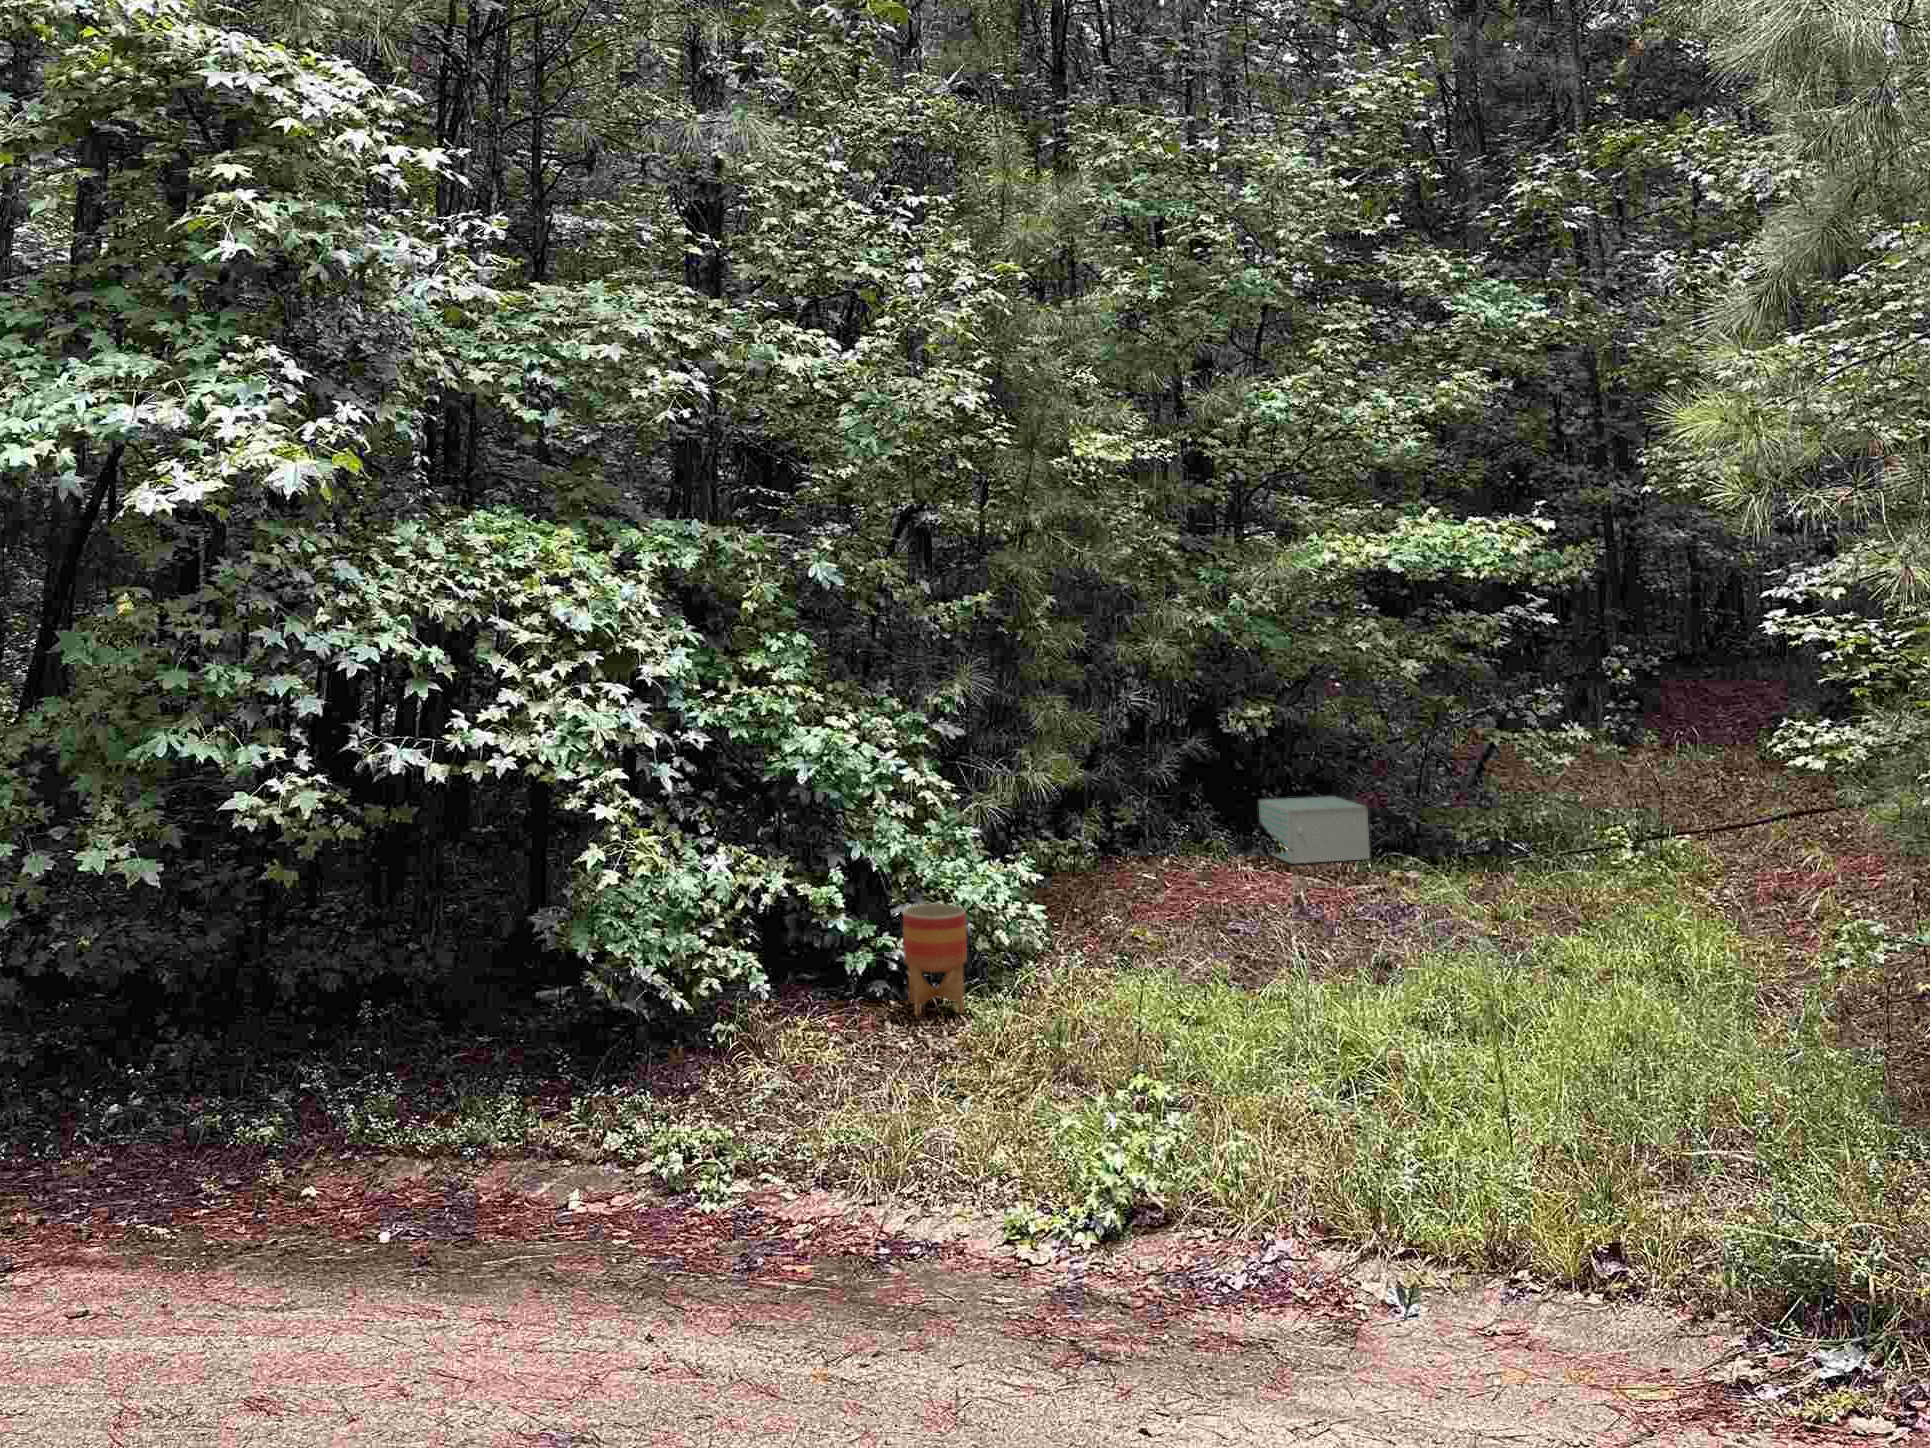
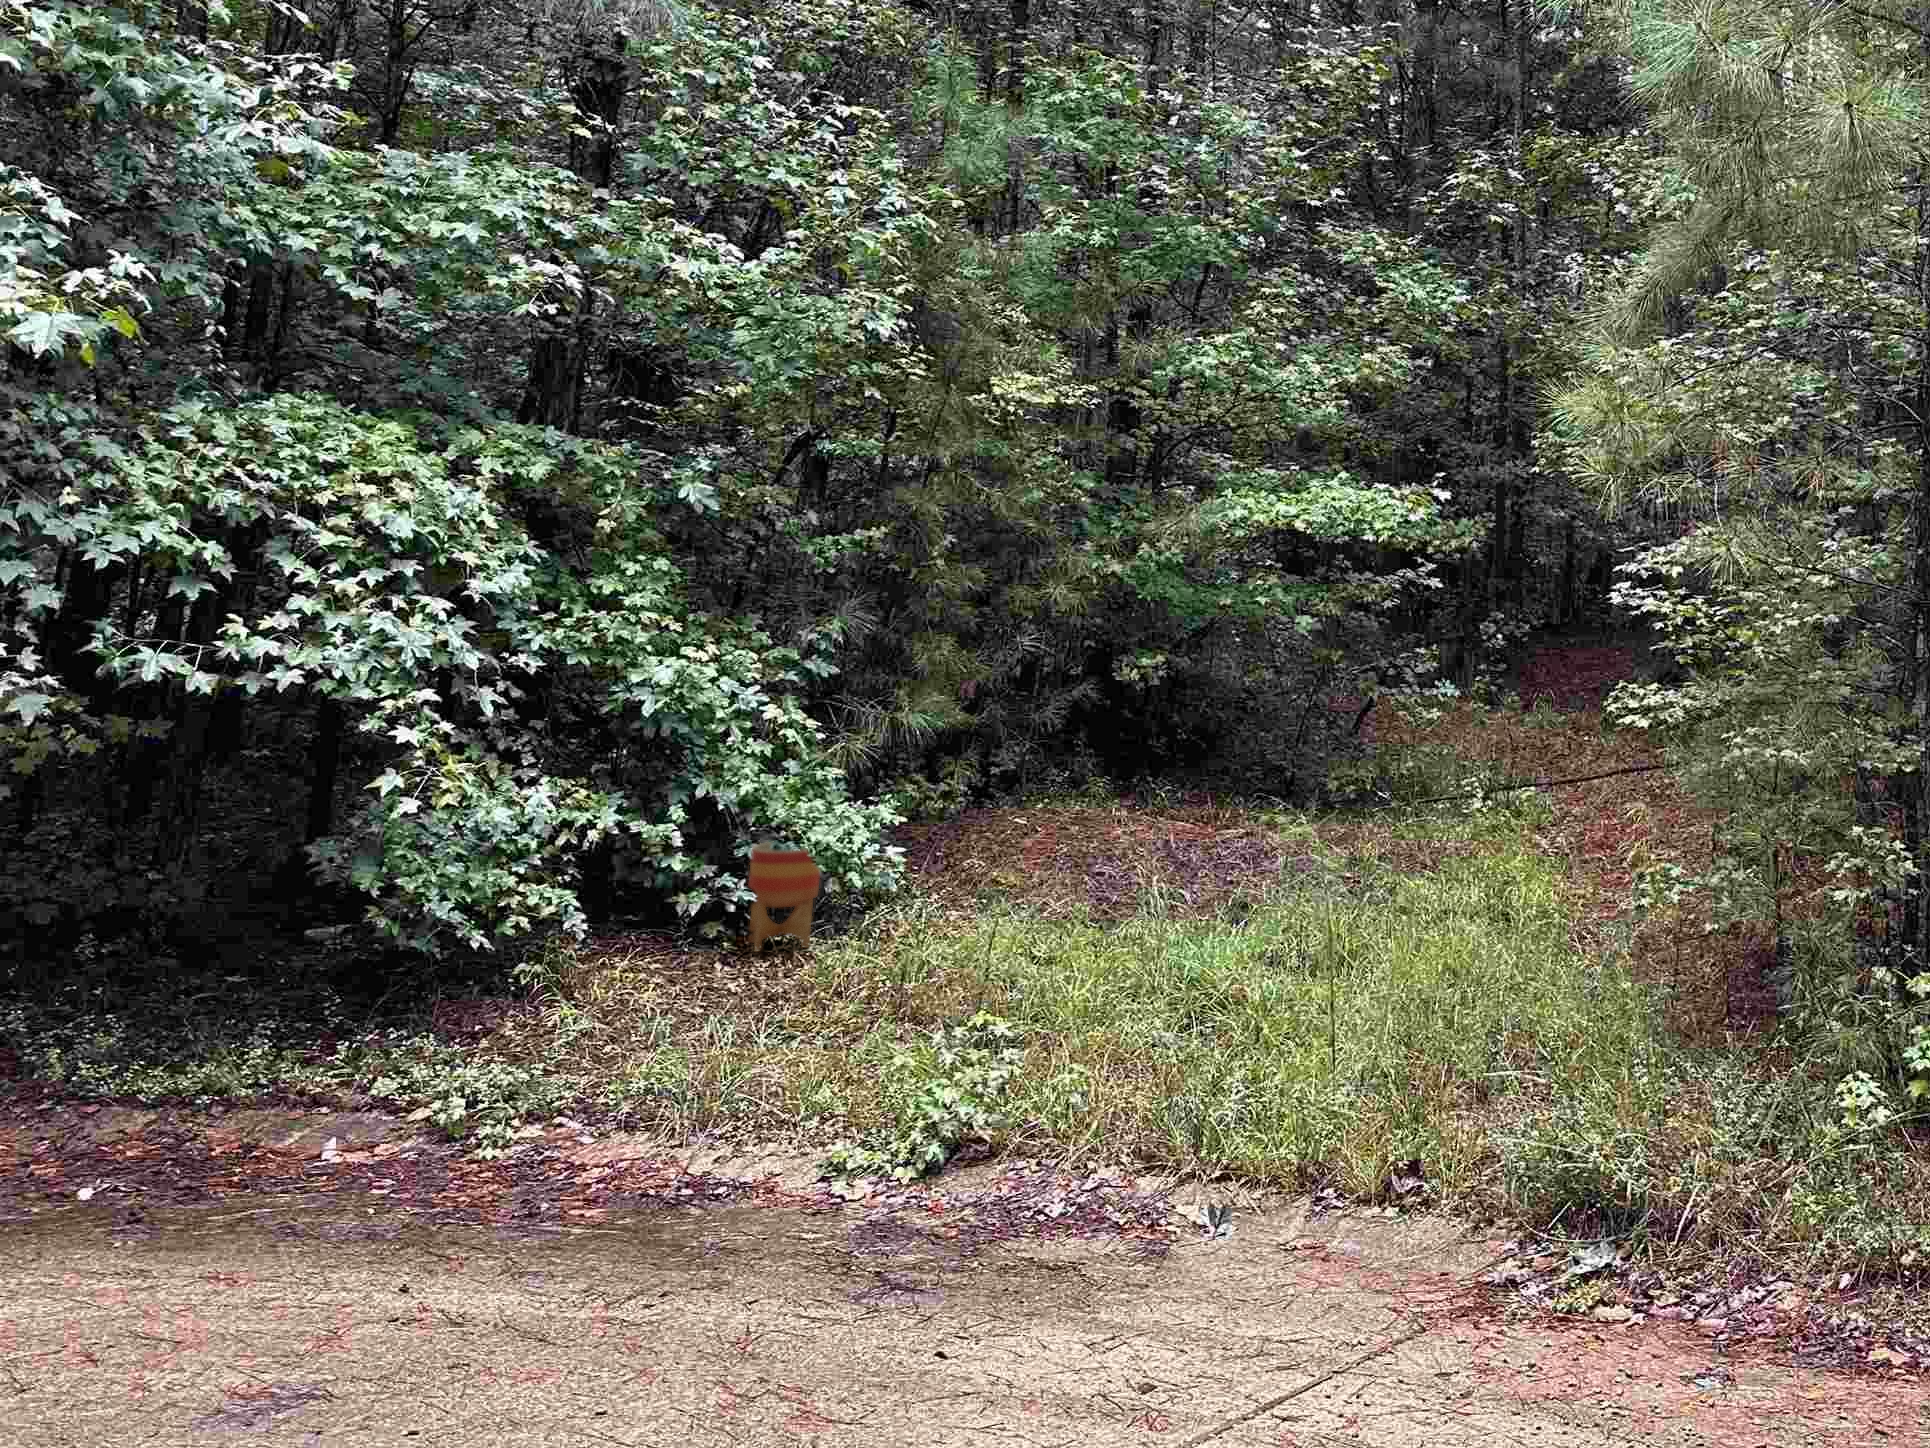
storage box: present [1259,796,1370,863] -> none [1144,754,1251,816]

